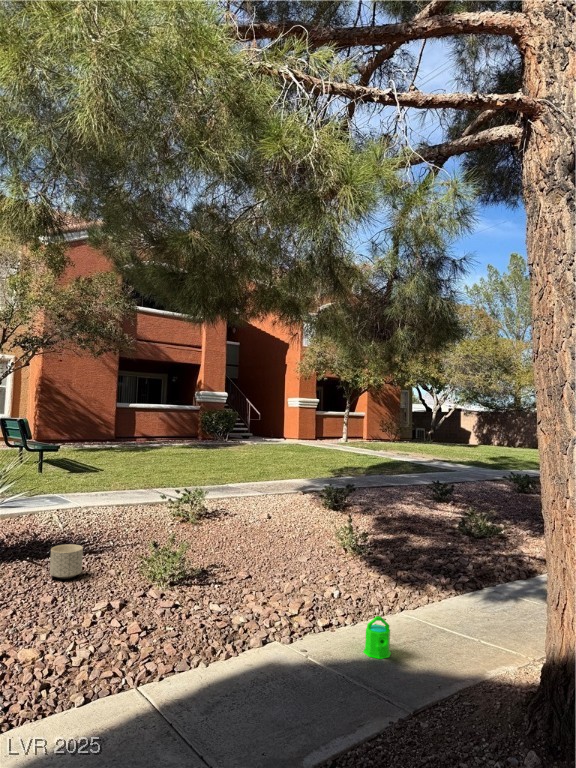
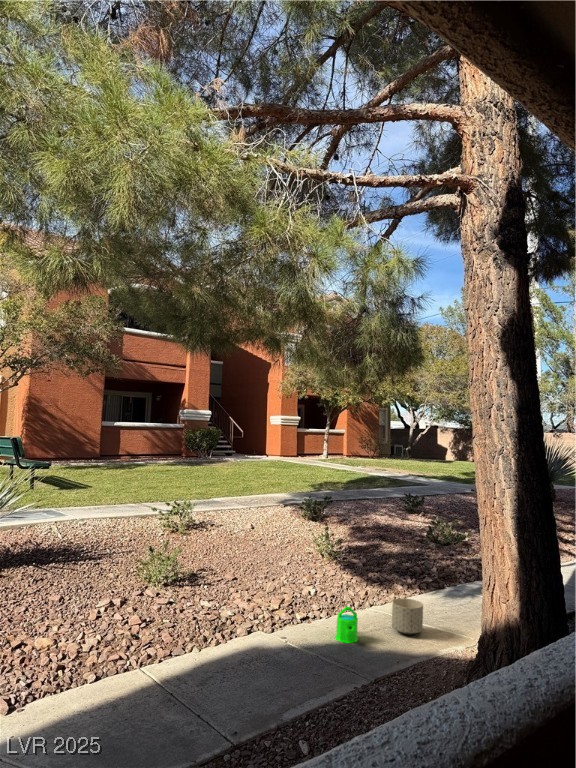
planter: present [50,544,83,579] -> present [392,598,423,635]

